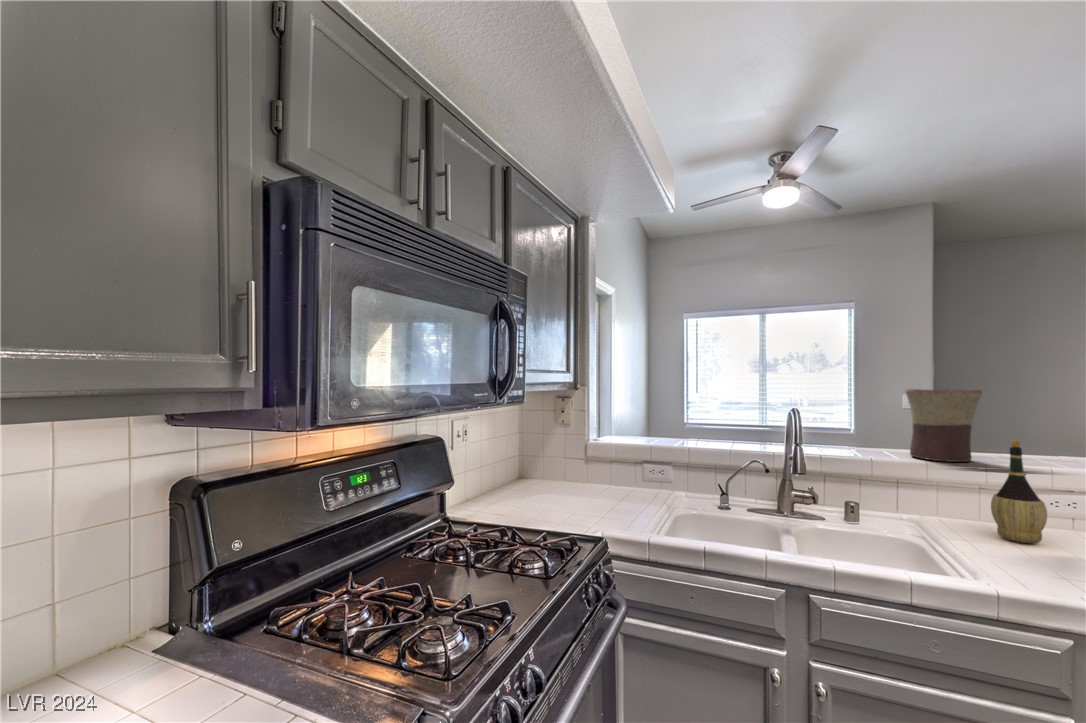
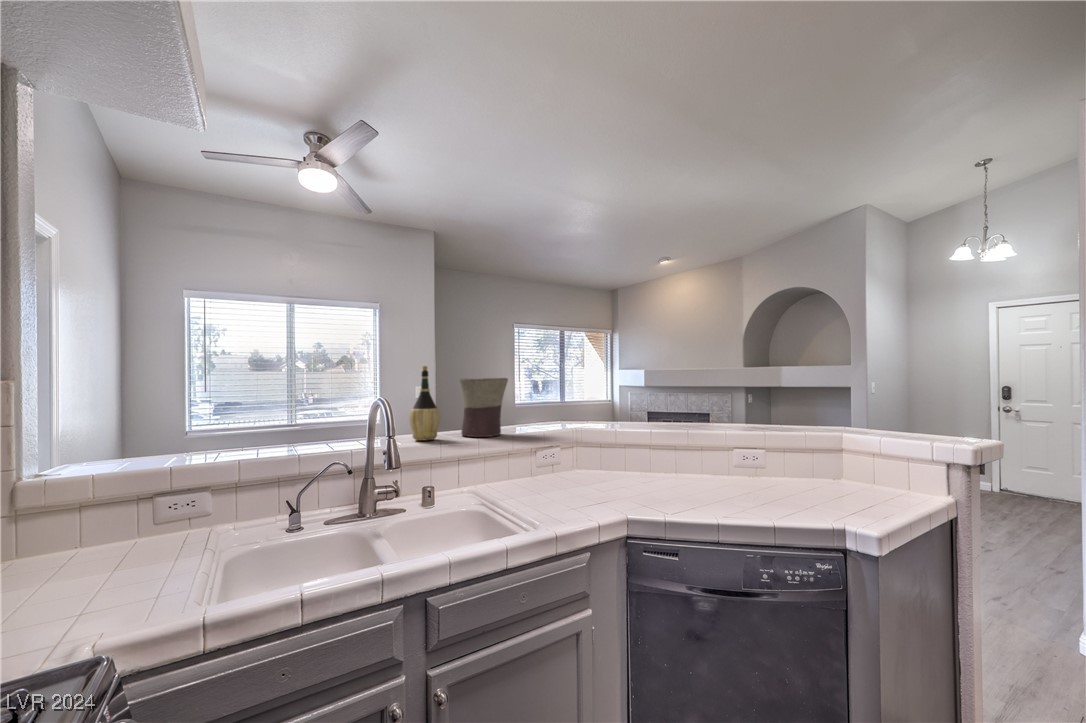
wine bottle: present [991,441,1047,543] -> present [409,366,440,440]

